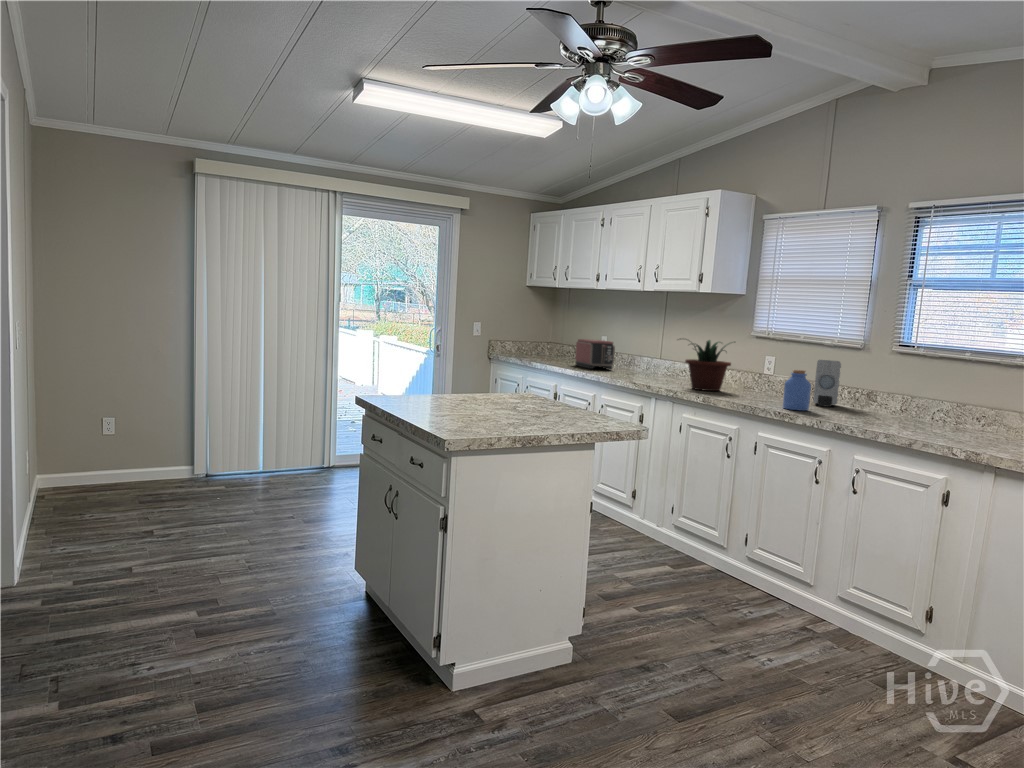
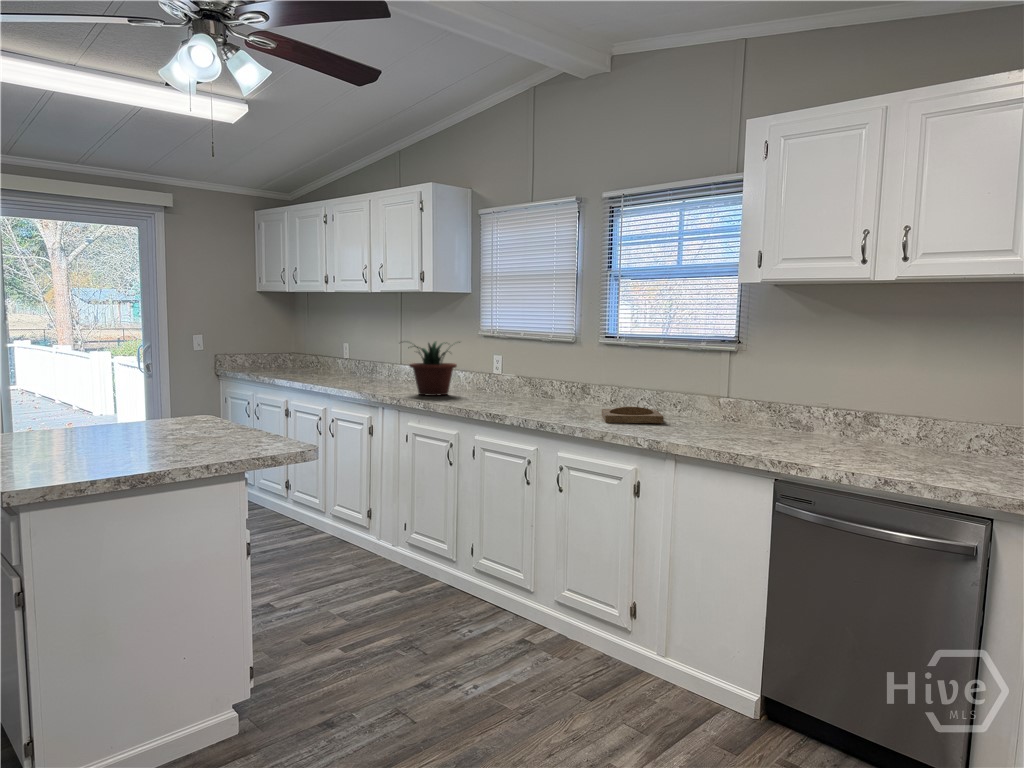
toaster: present [575,339,615,370] -> none [309,348,350,380]
soap dispenser: present [813,360,841,407] -> none [534,355,560,403]
jar: present [783,370,811,411] -> none [497,368,523,410]
tray: none [895,416,971,436] -> present [602,406,664,423]

